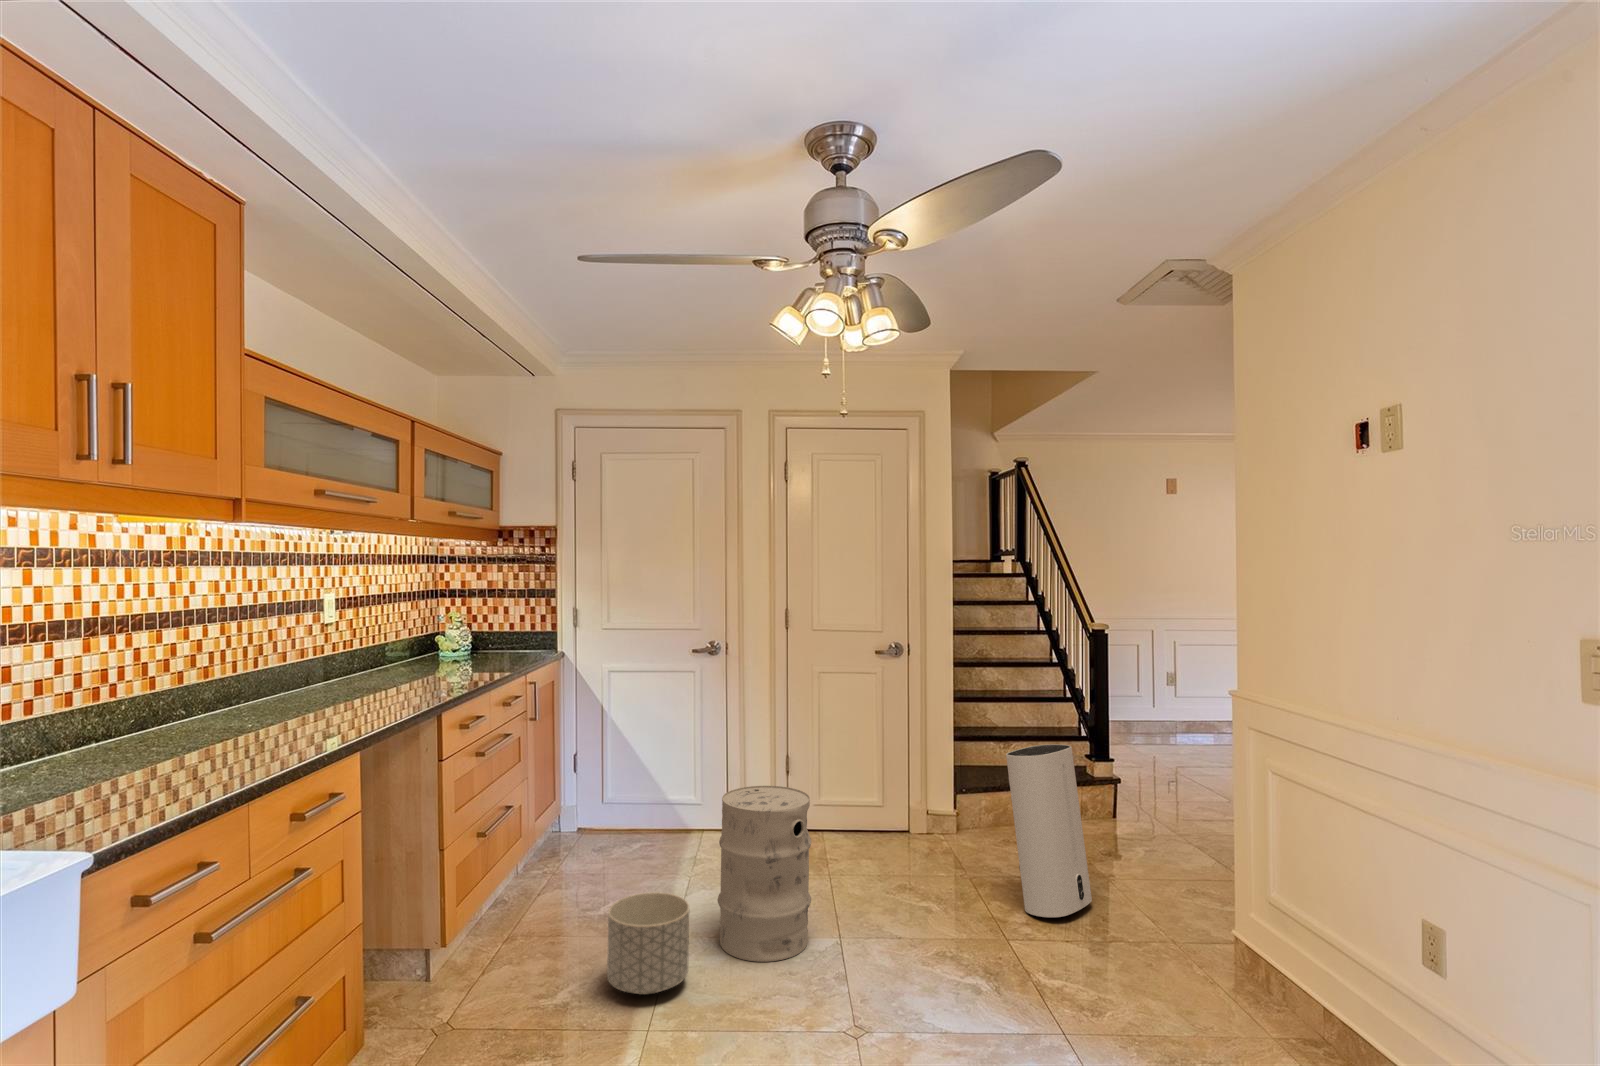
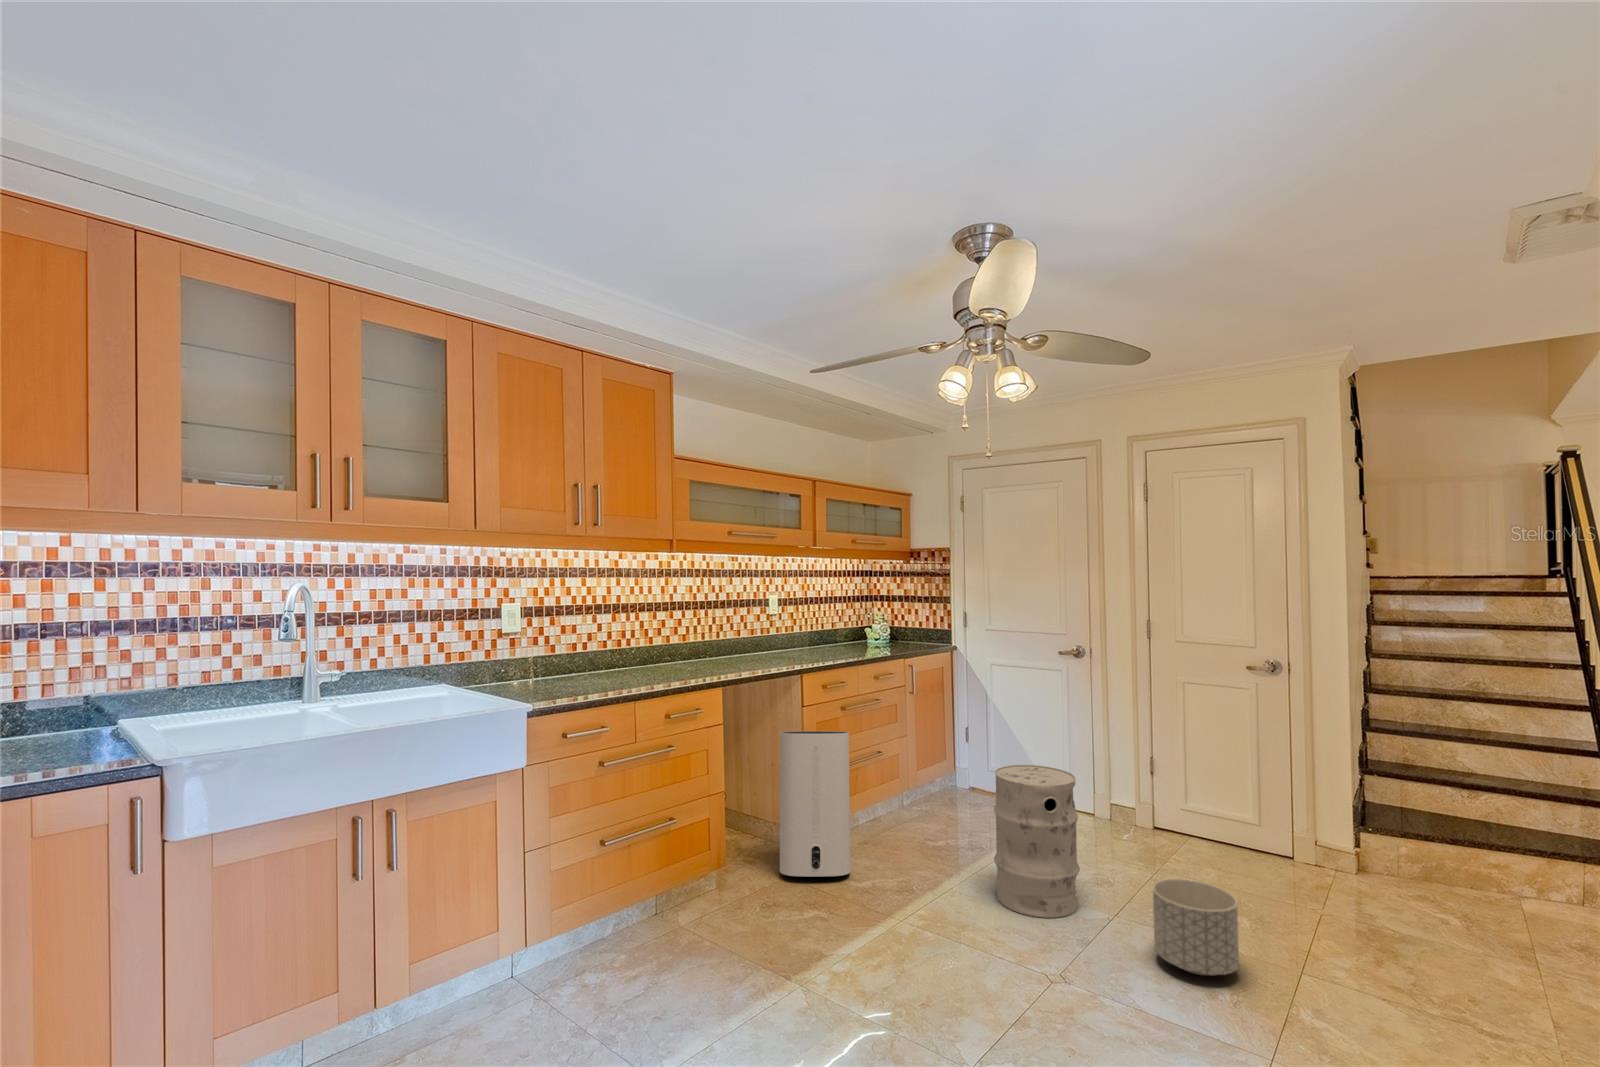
air purifier: present [1006,744,1092,917] -> present [780,731,851,877]
planter: present [607,892,689,995] -> present [1153,879,1239,976]

